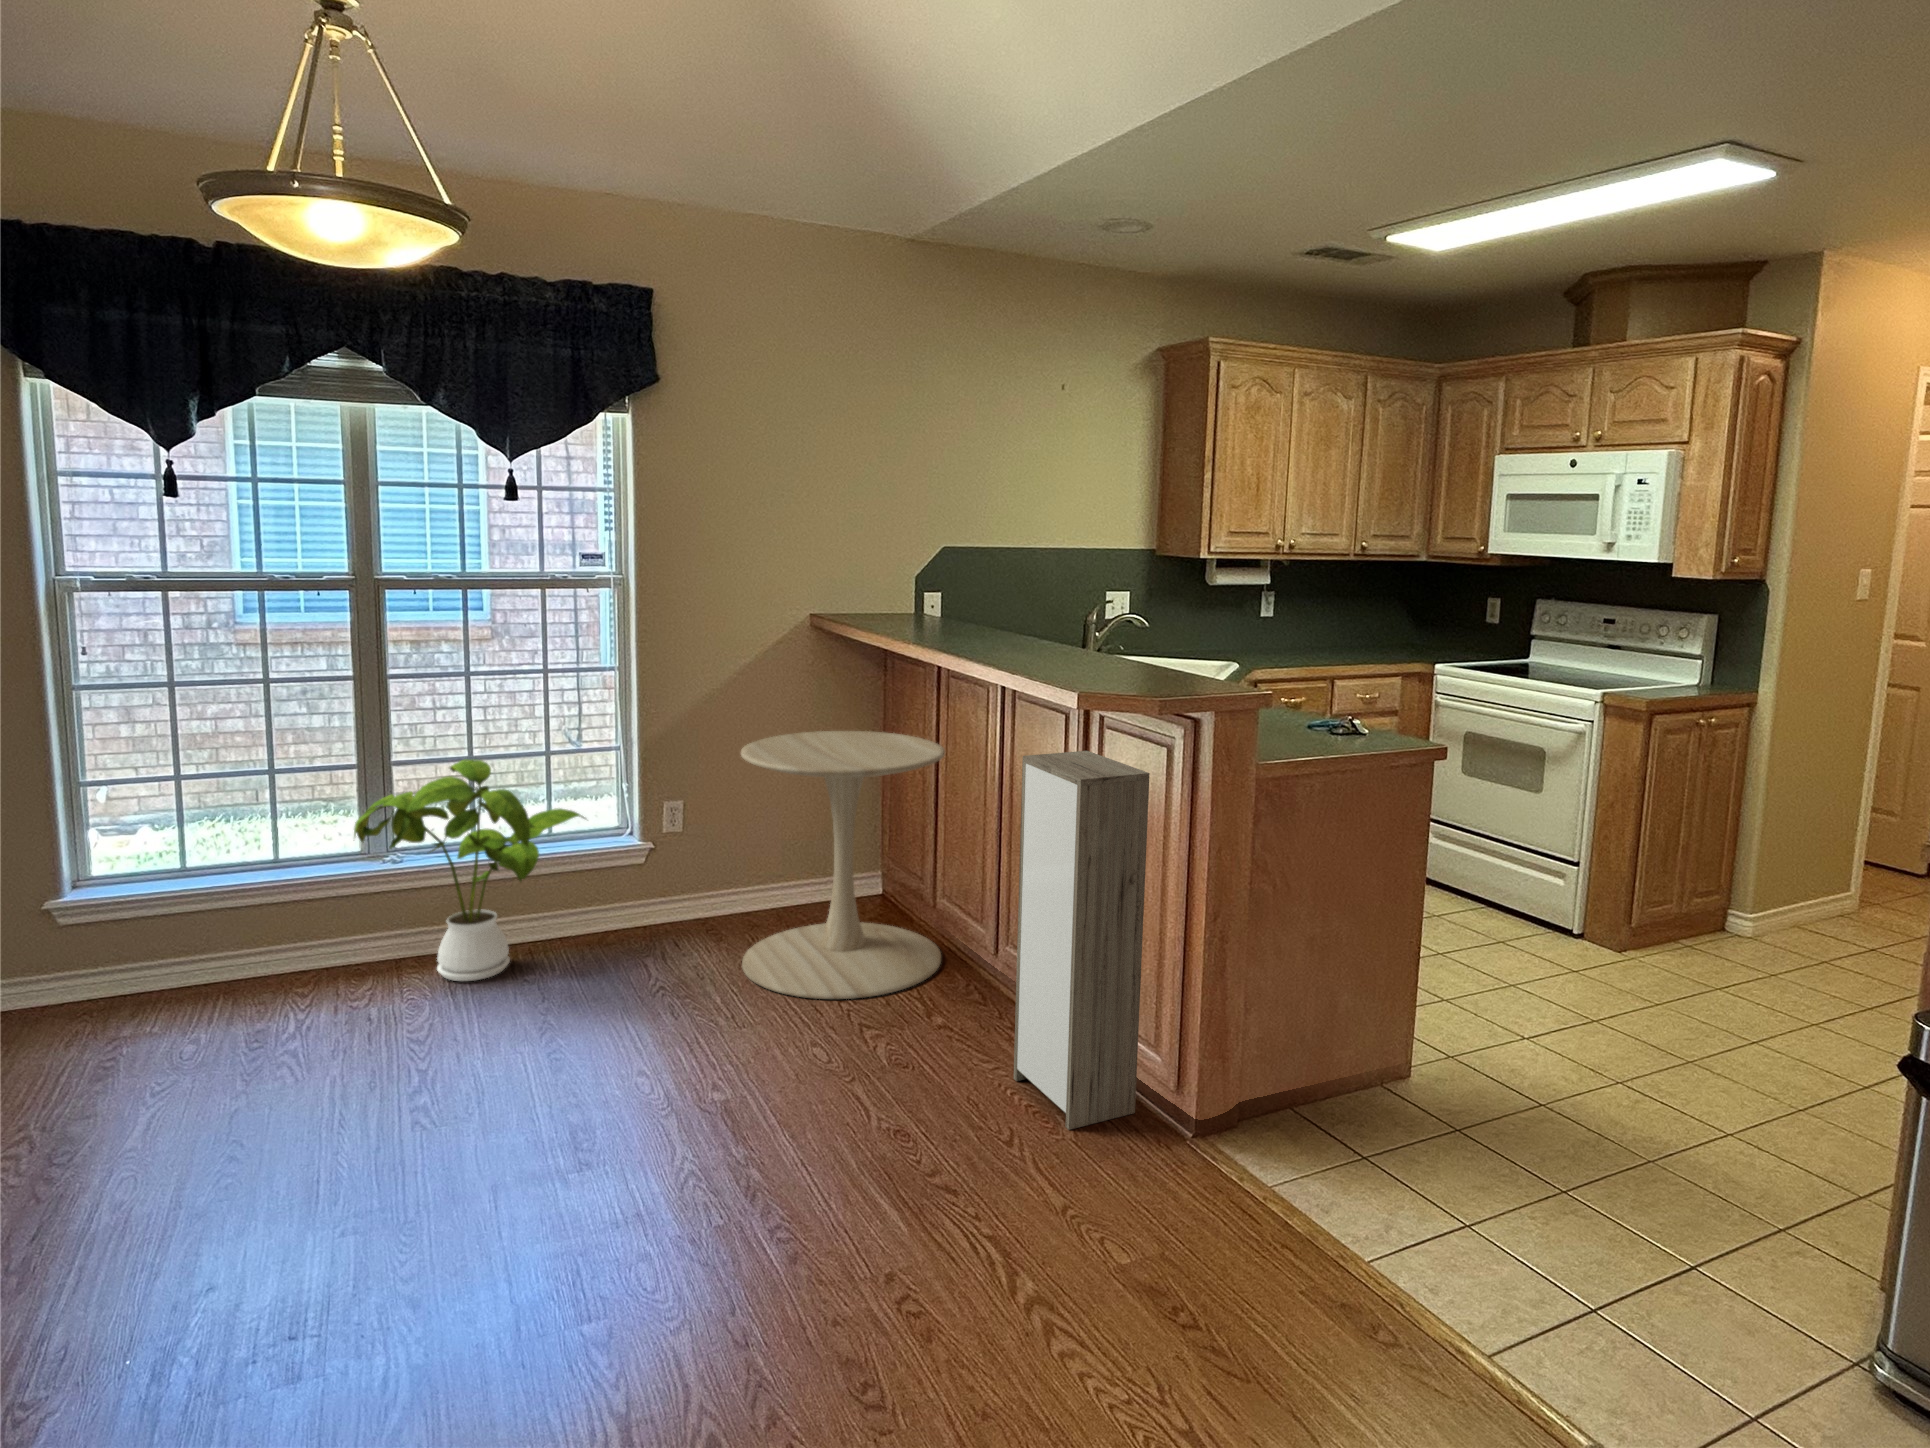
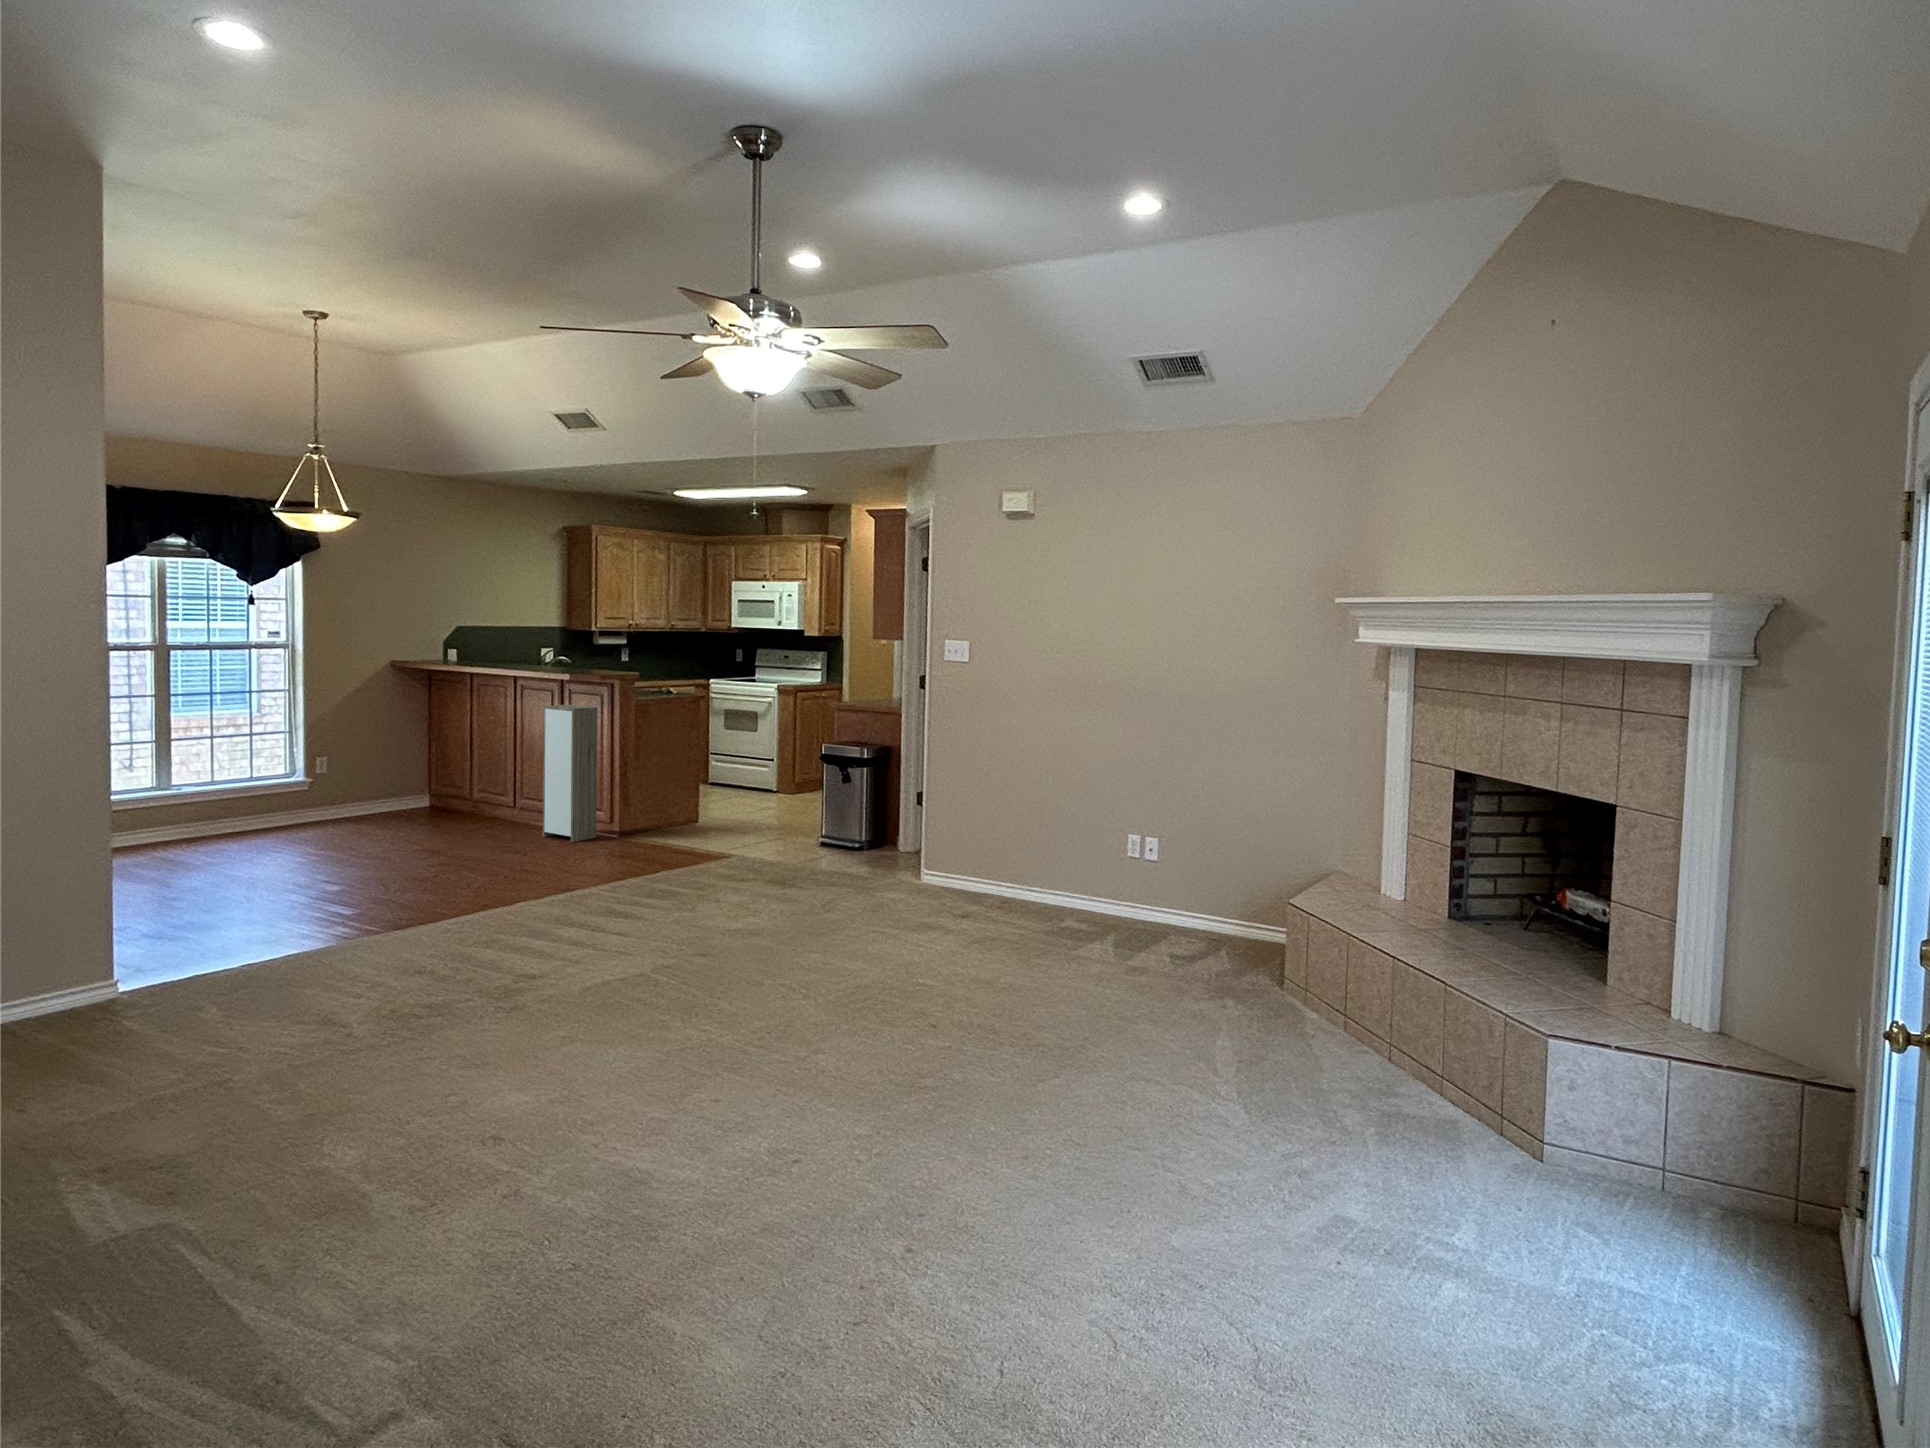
pedestal table: present [741,731,945,999] -> none [380,716,485,832]
house plant: present [354,760,585,981] -> none [170,730,291,843]

